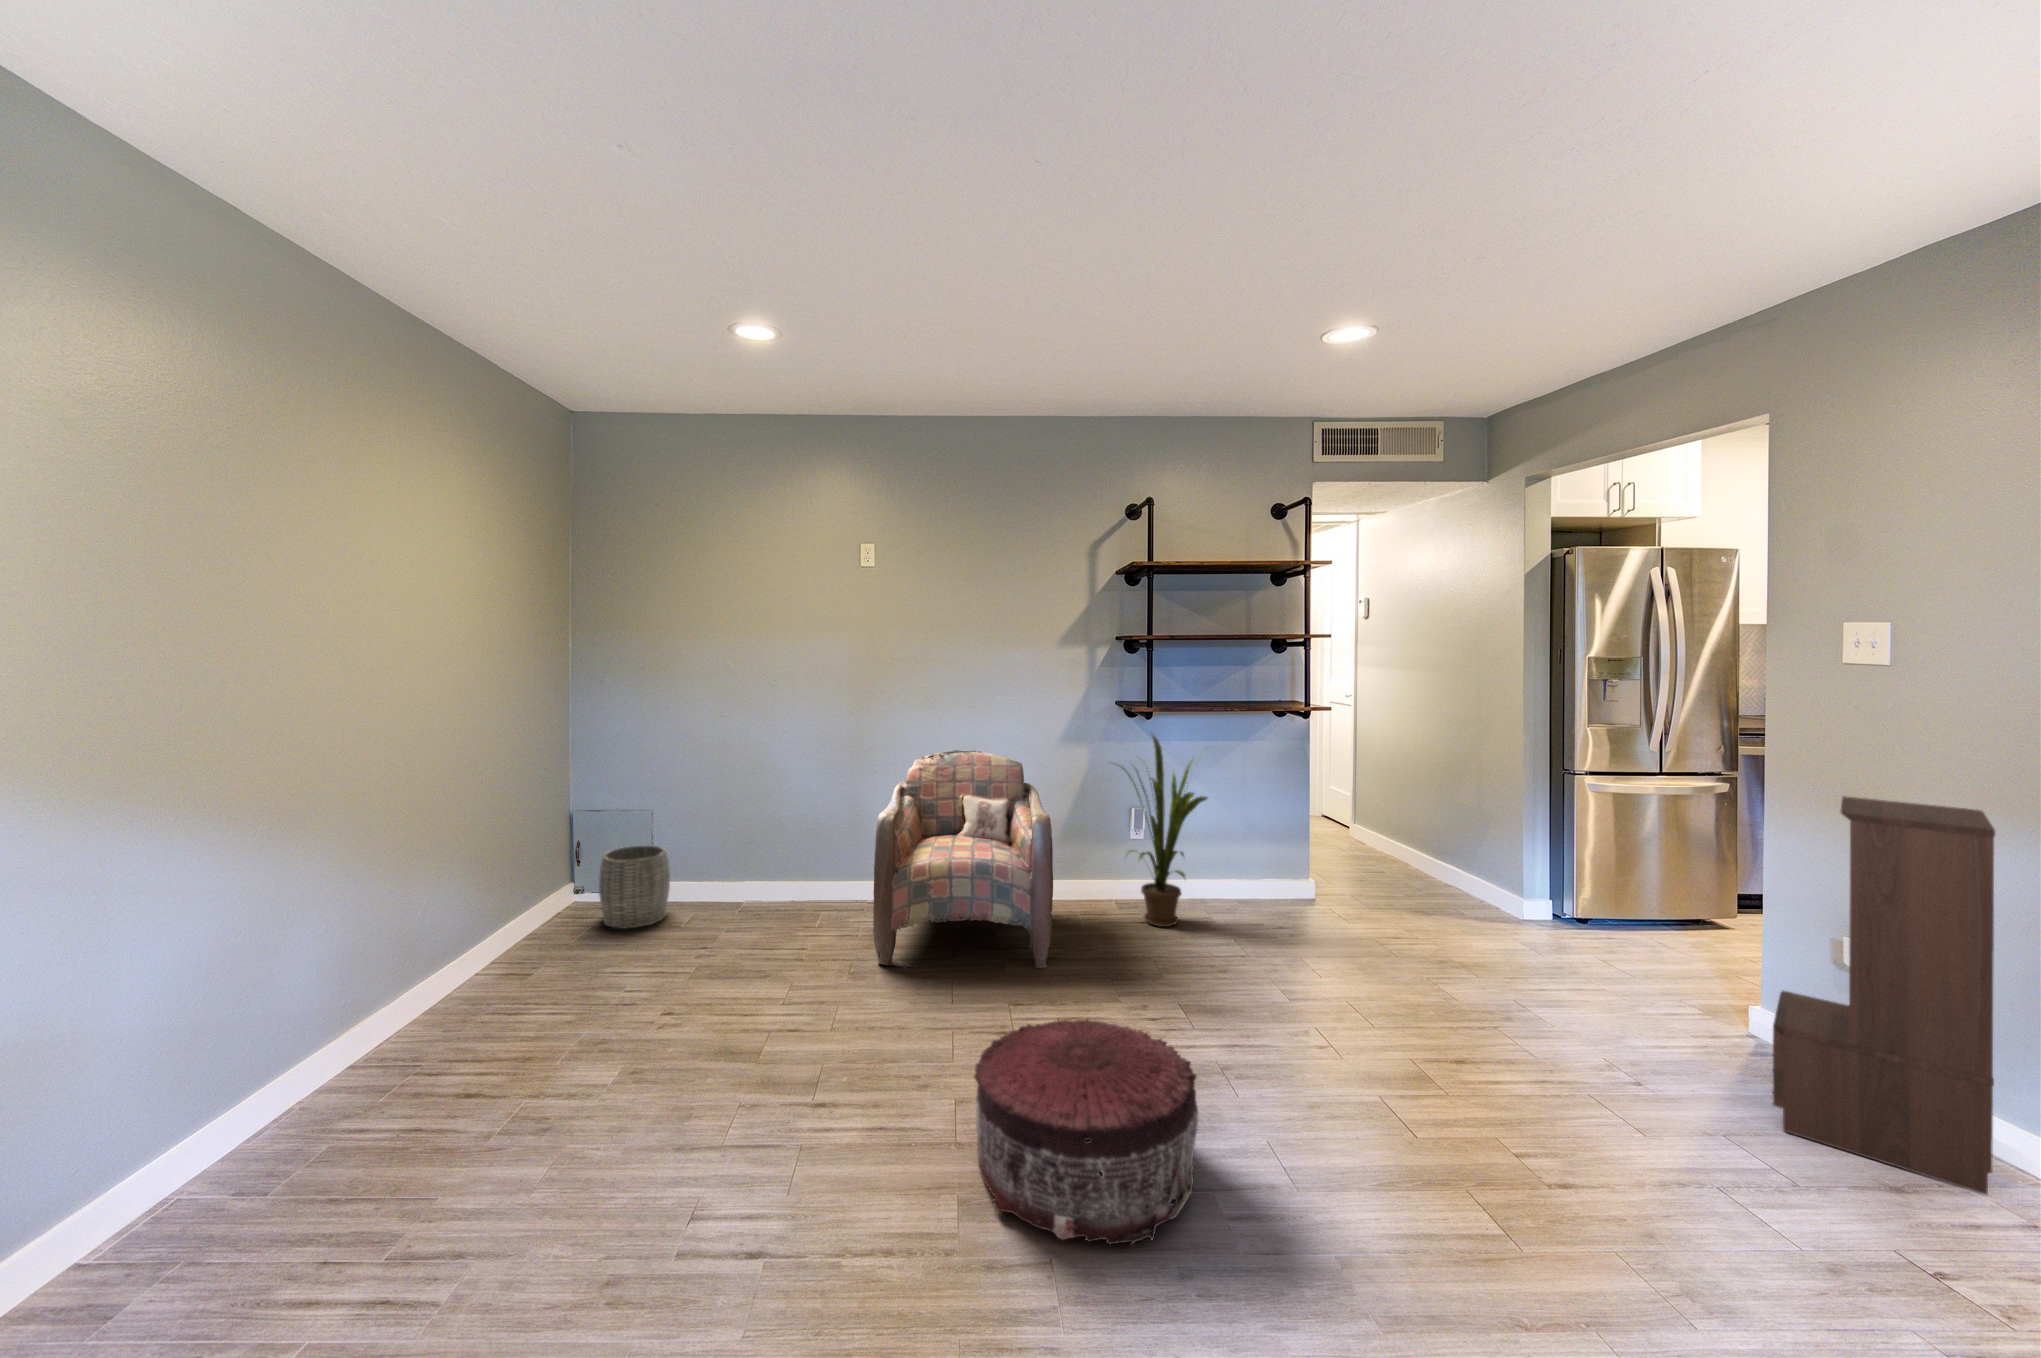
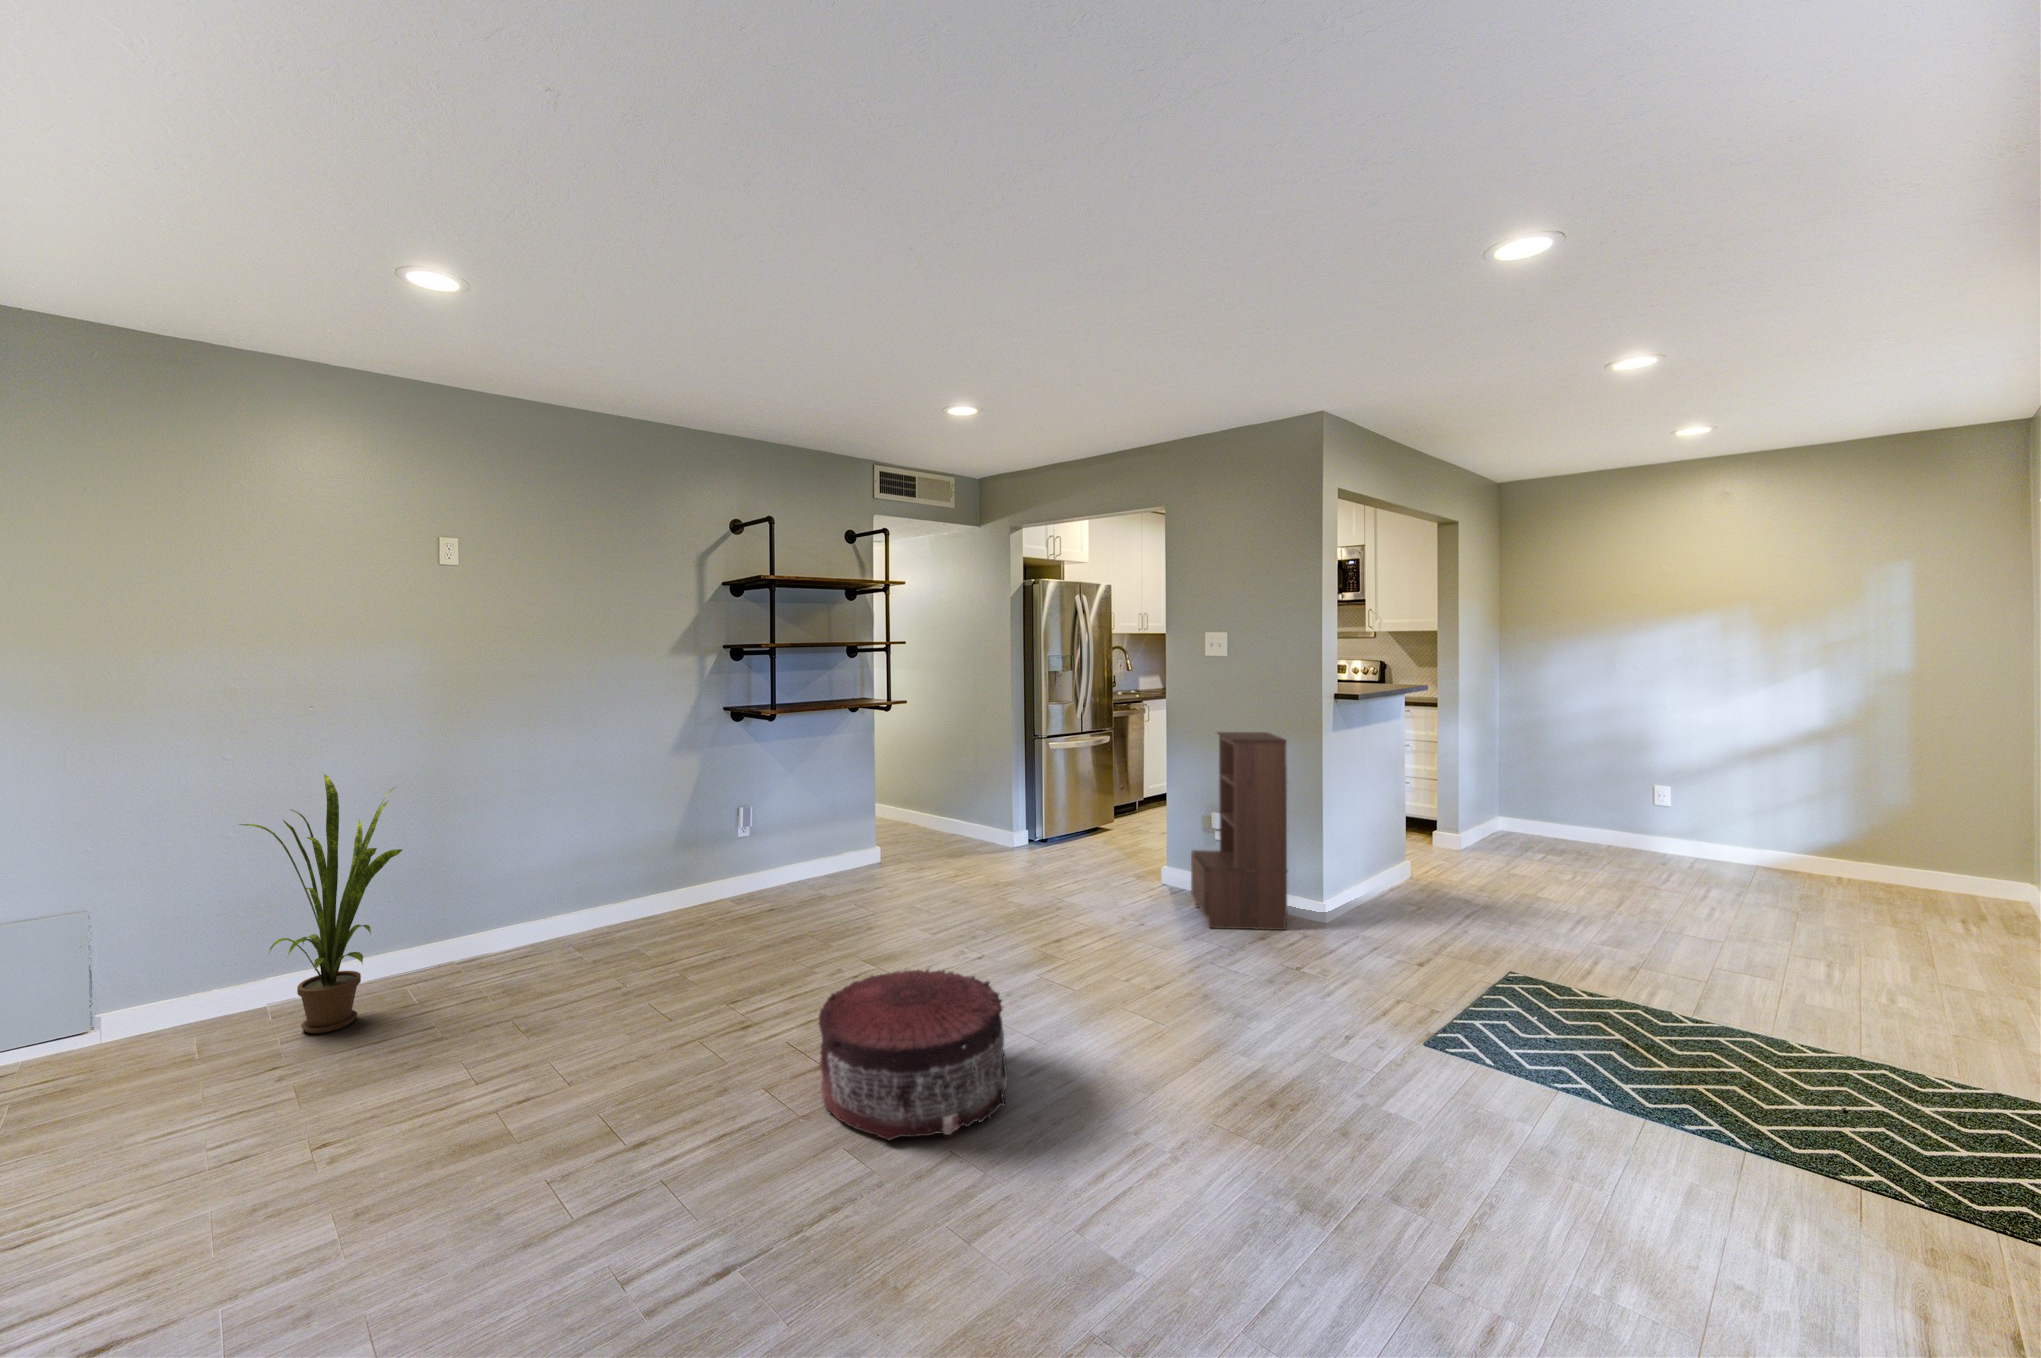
house plant: present [1123,734,1207,927] -> present [240,774,402,1033]
armchair: present [873,750,1053,968] -> none [507,768,731,1014]
woven basket: present [599,845,670,928] -> none [8,959,150,1099]

